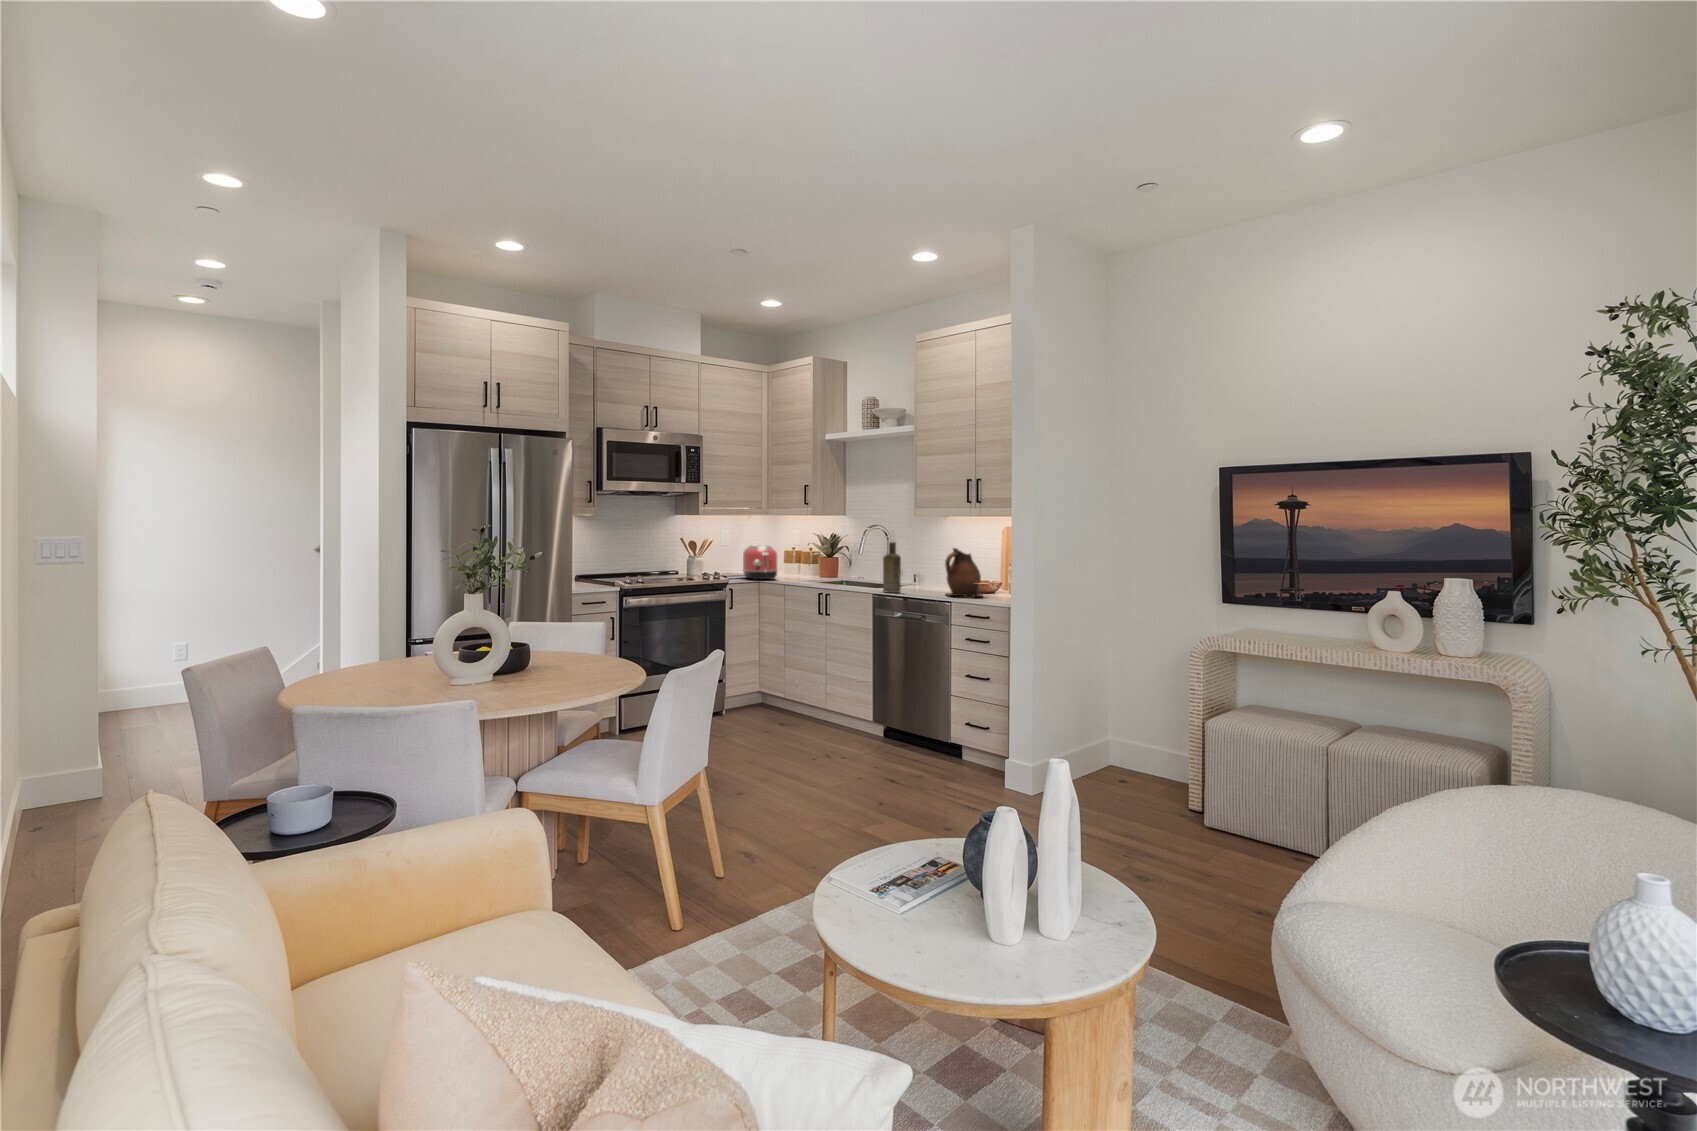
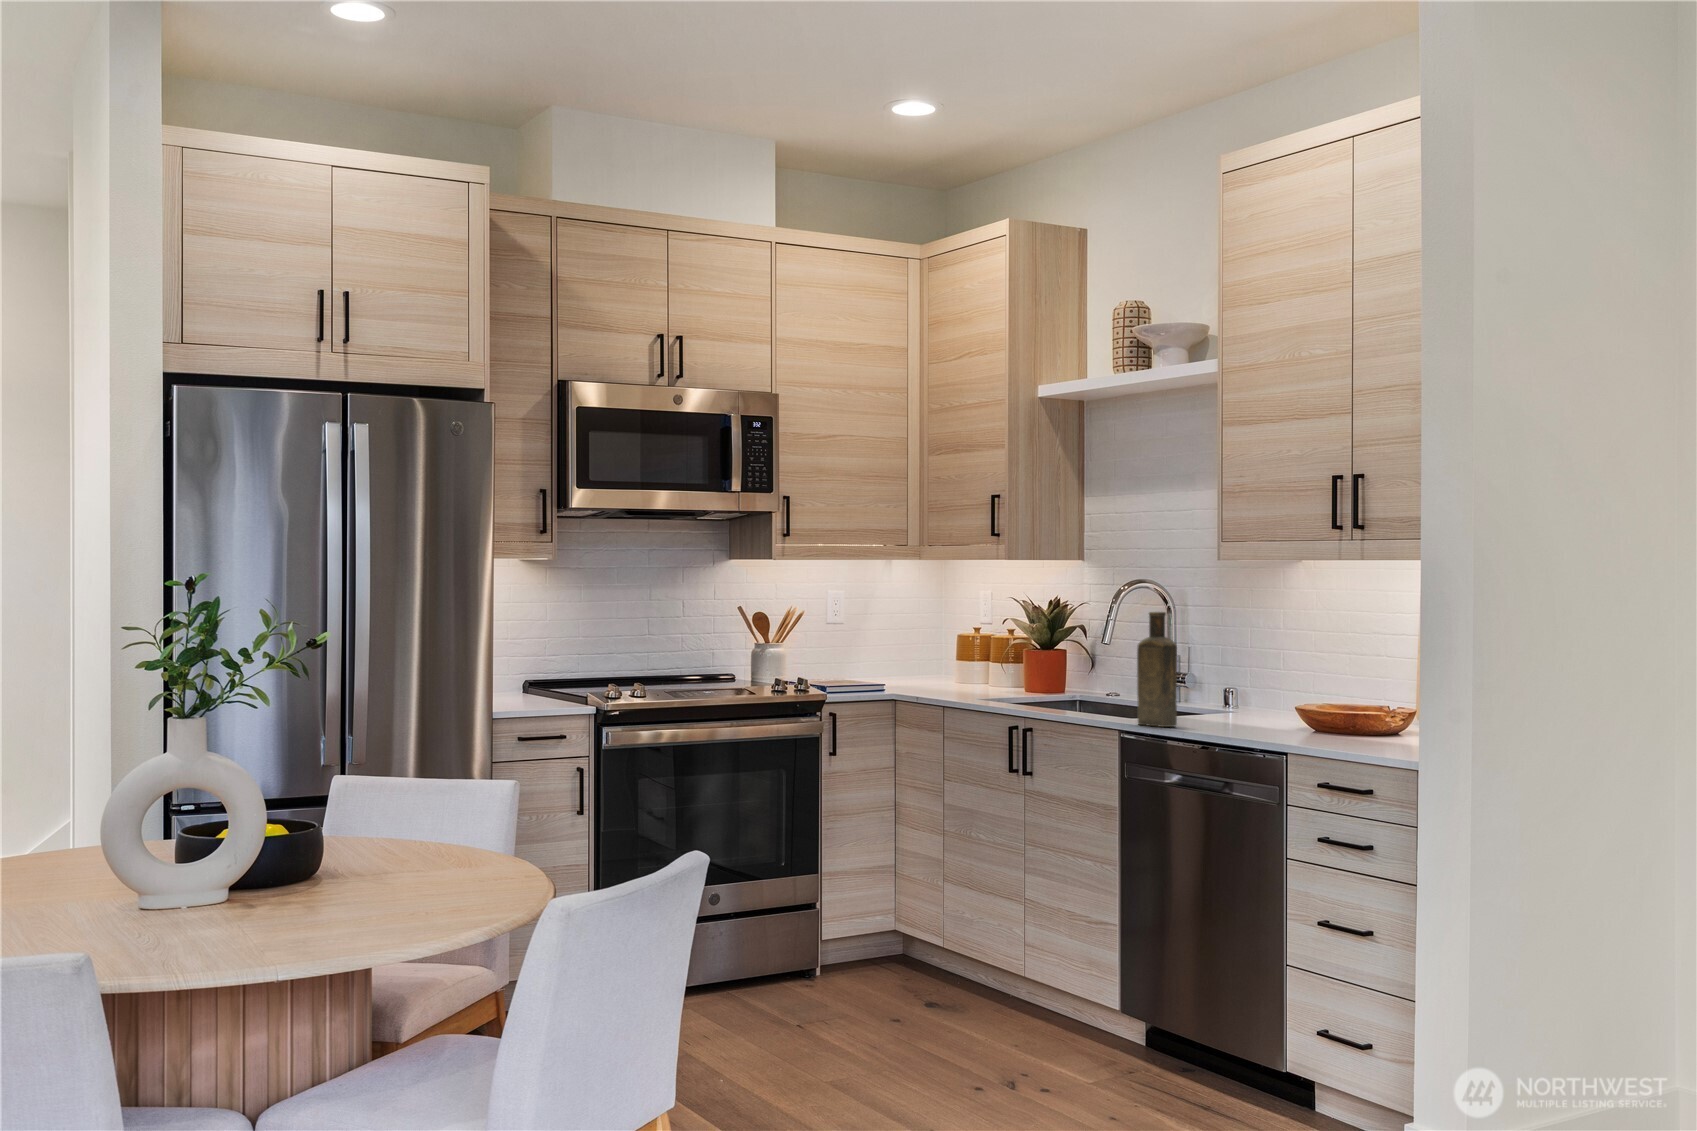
toaster: present [743,546,777,580] -> none [860,621,931,693]
ceramic pitcher: present [945,548,982,597] -> none [1277,625,1371,742]

